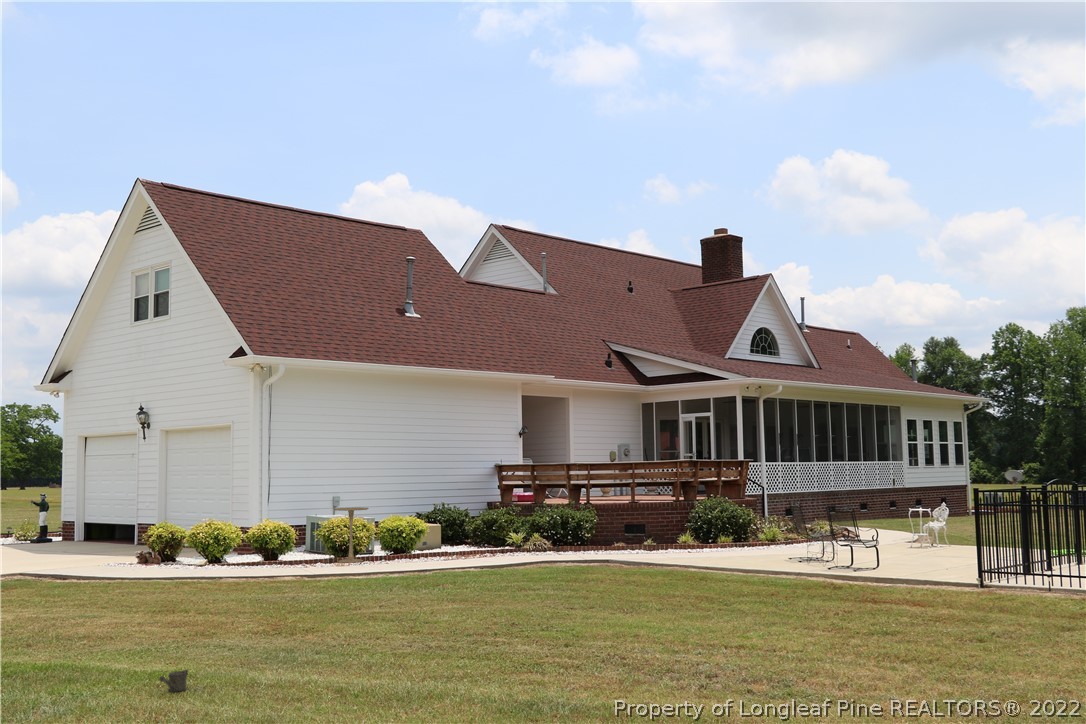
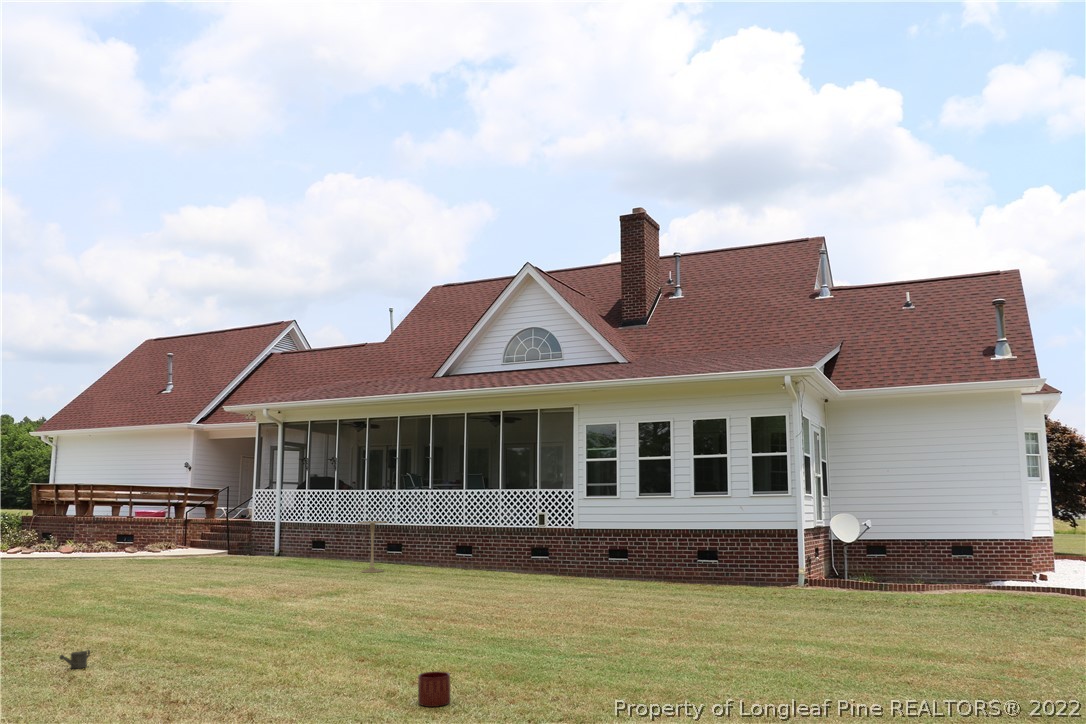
watering can: present [159,670,188,692] -> present [60,650,90,669]
planter: none [416,671,448,707] -> present [418,671,450,707]

